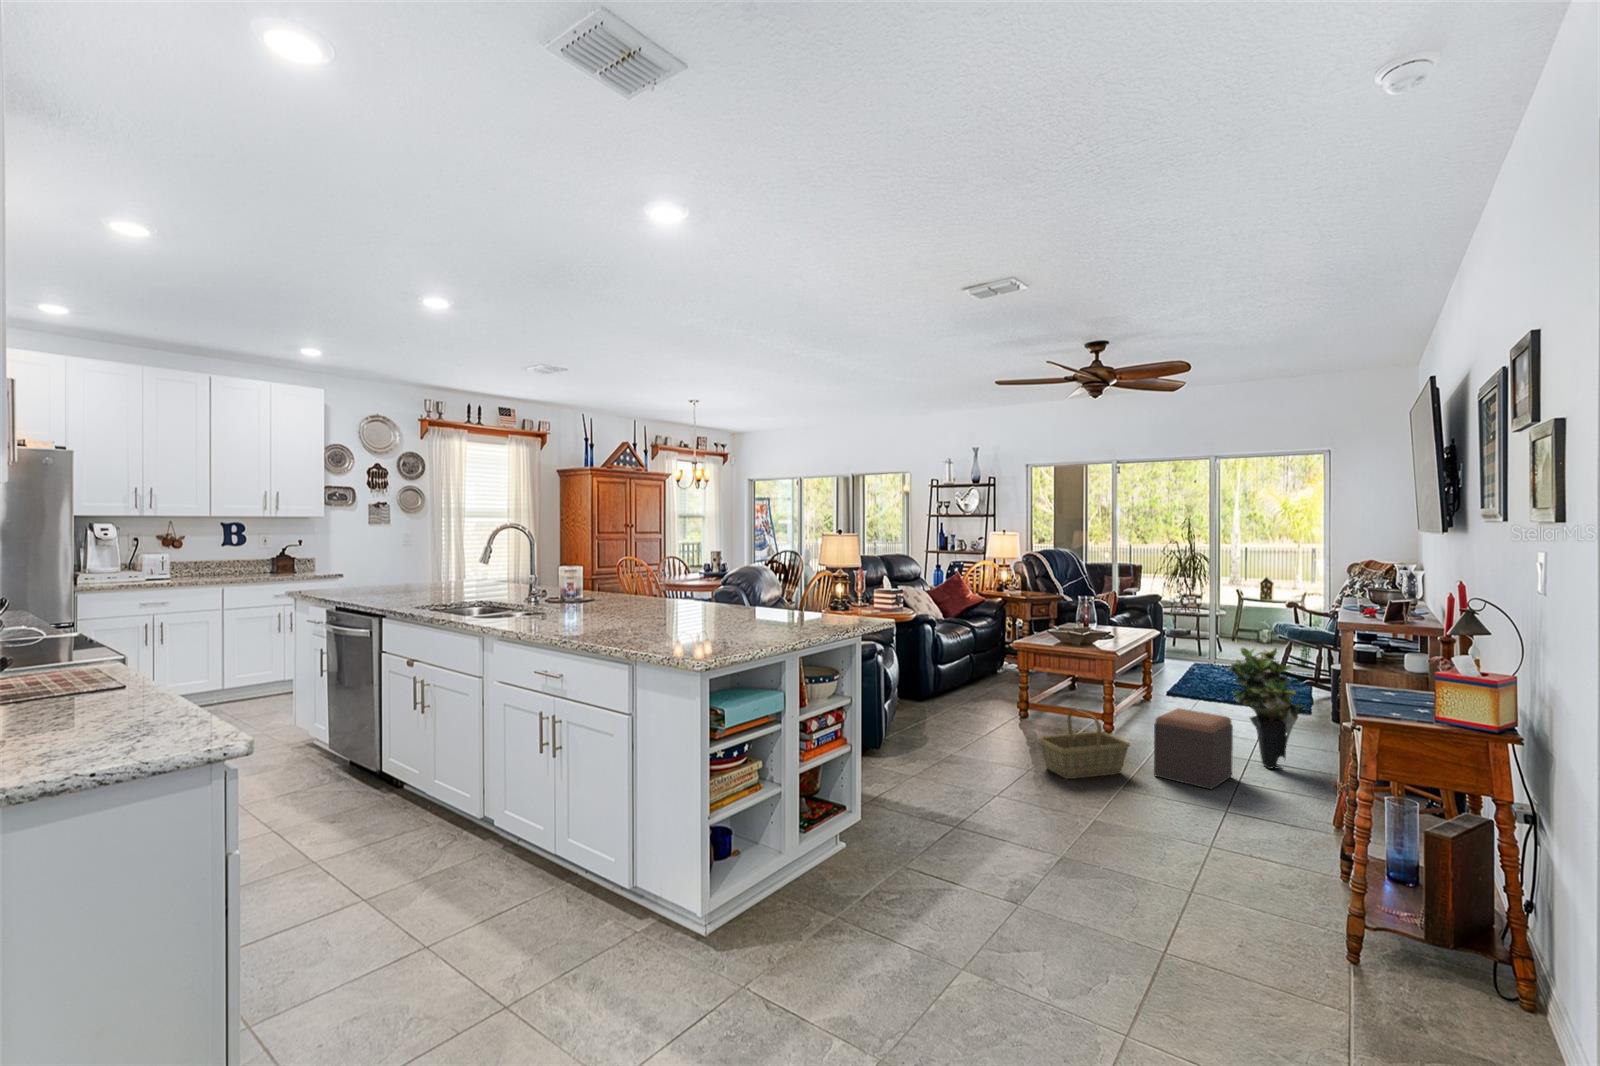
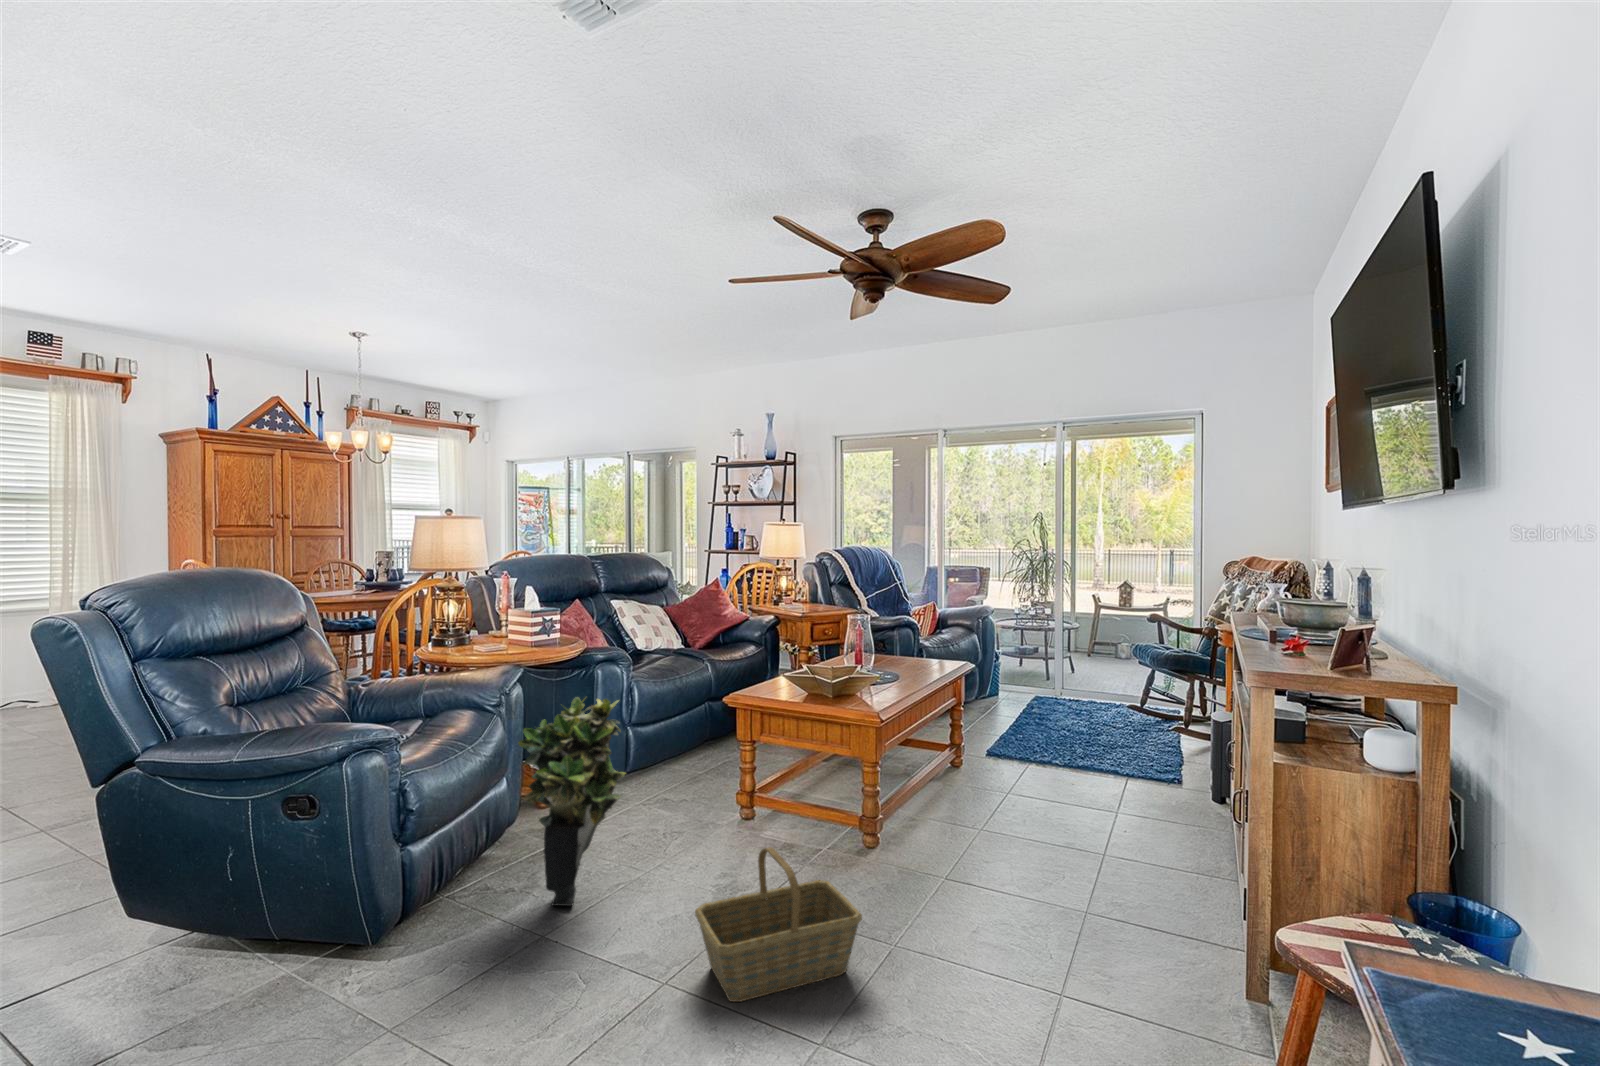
potted plant: present [1228,647,1305,769] -> present [518,697,625,906]
footstool: present [1154,708,1233,789] -> none [905,833,1047,1017]

